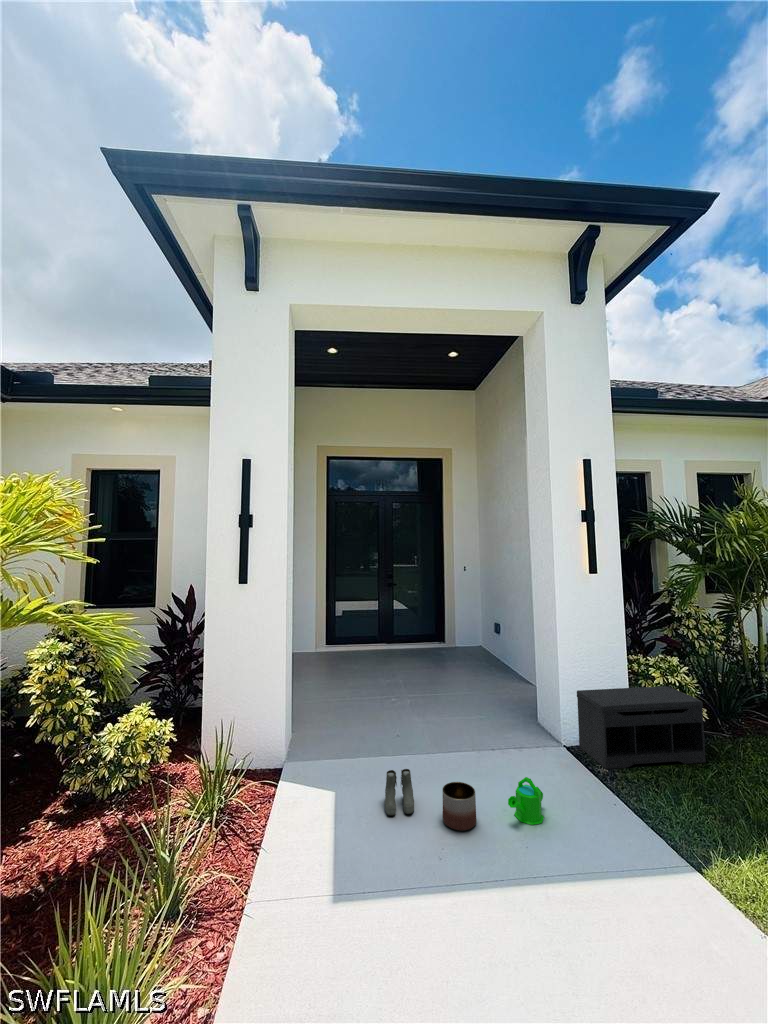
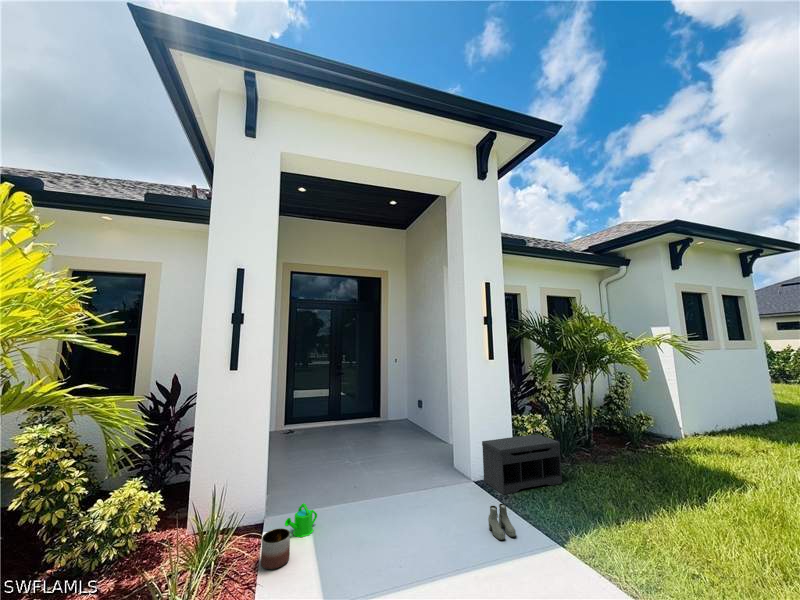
boots: present [385,769,414,816] -> present [488,504,516,540]
watering can: present [508,777,544,825] -> present [285,503,317,537]
planter: present [443,782,476,831] -> present [261,528,290,569]

